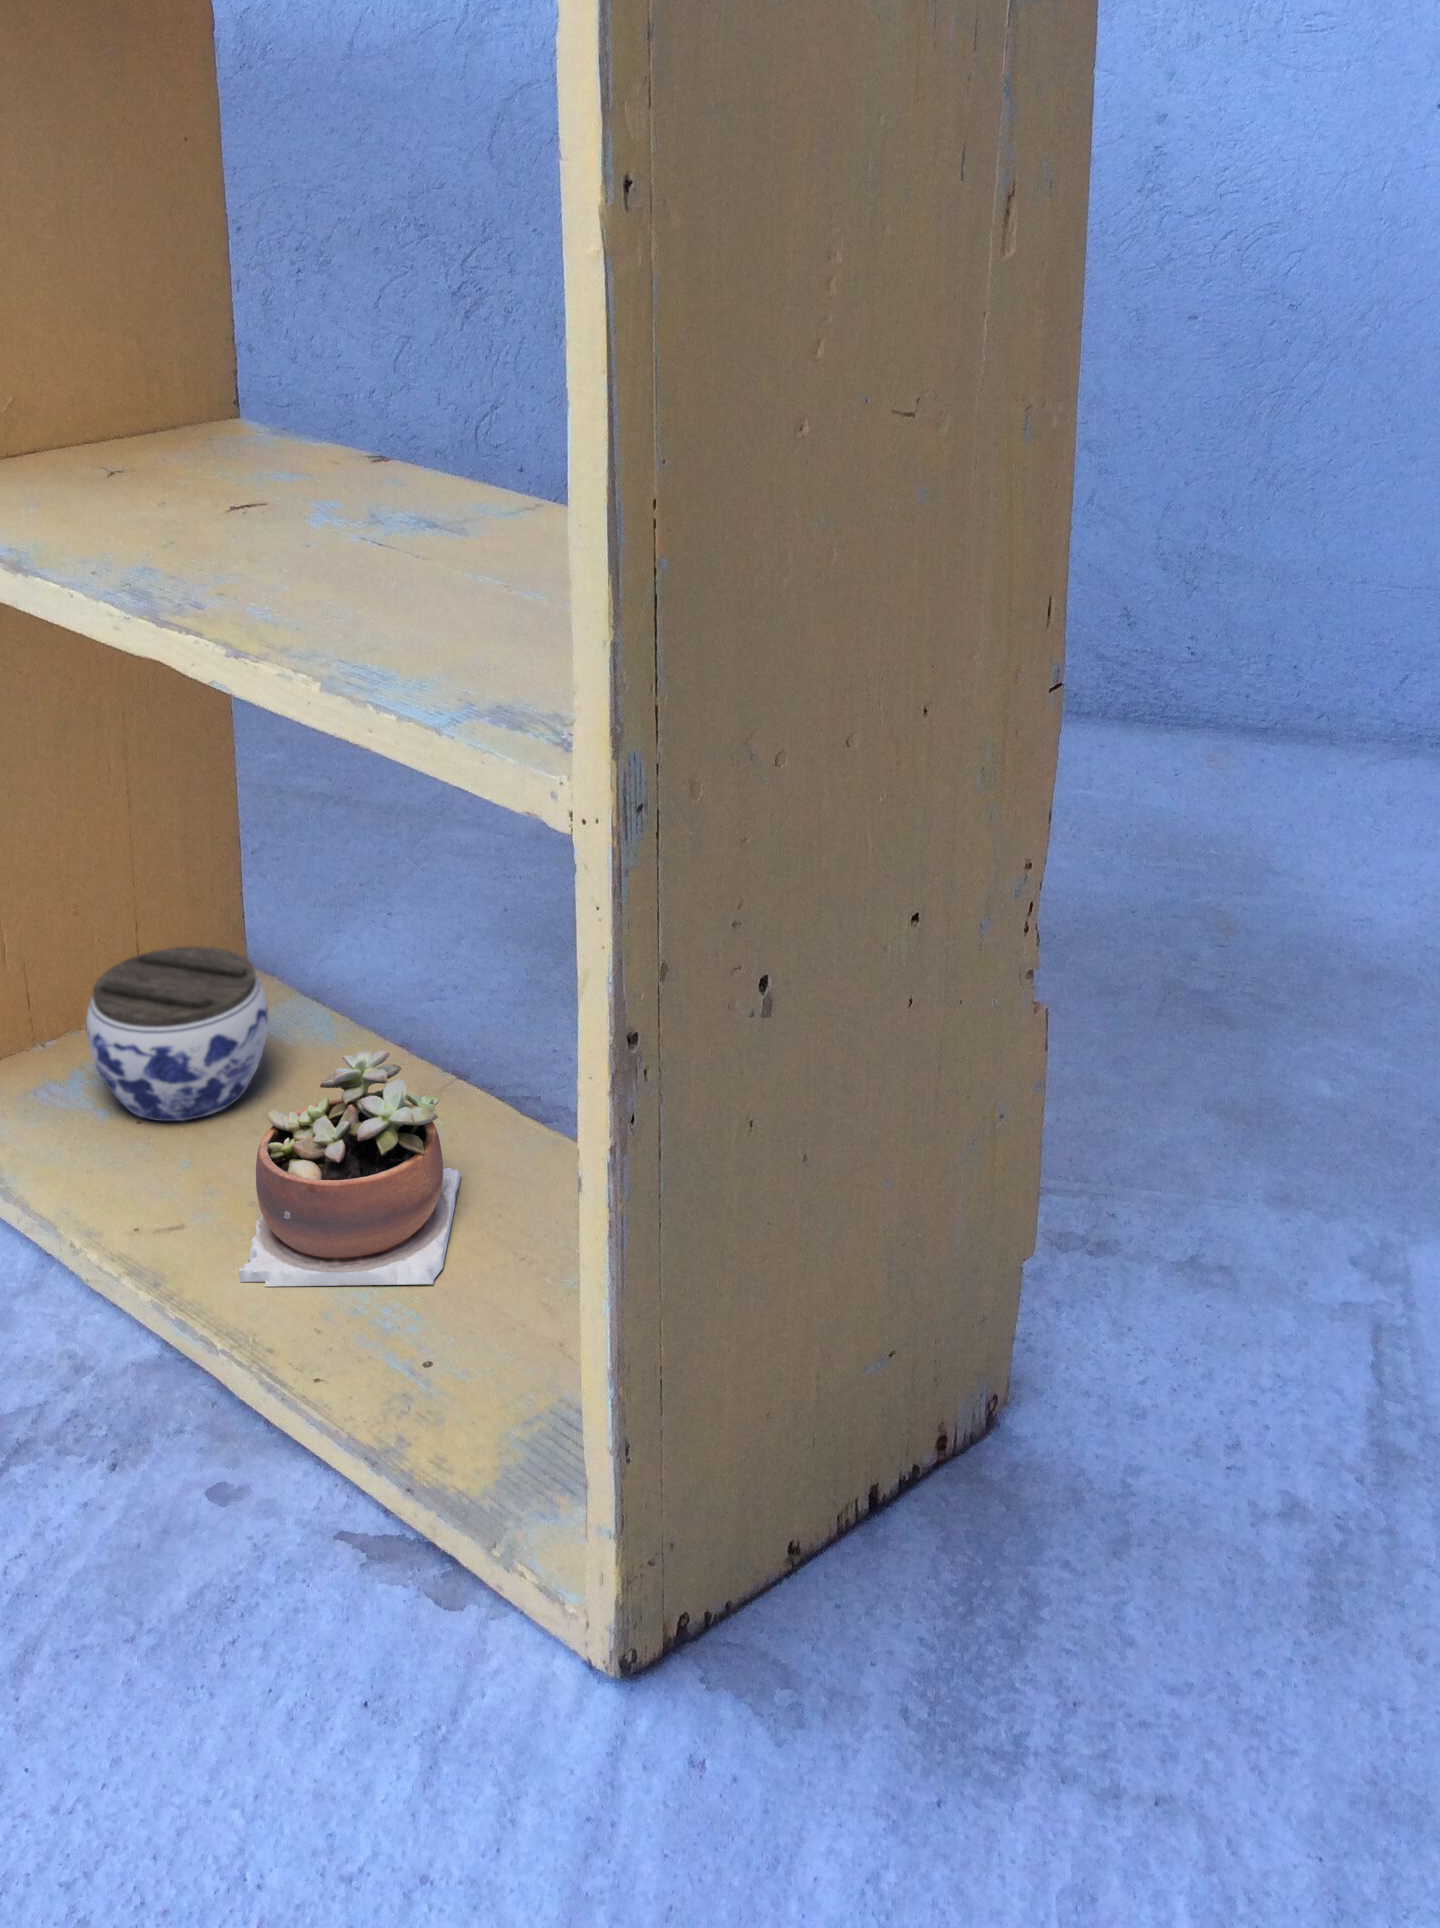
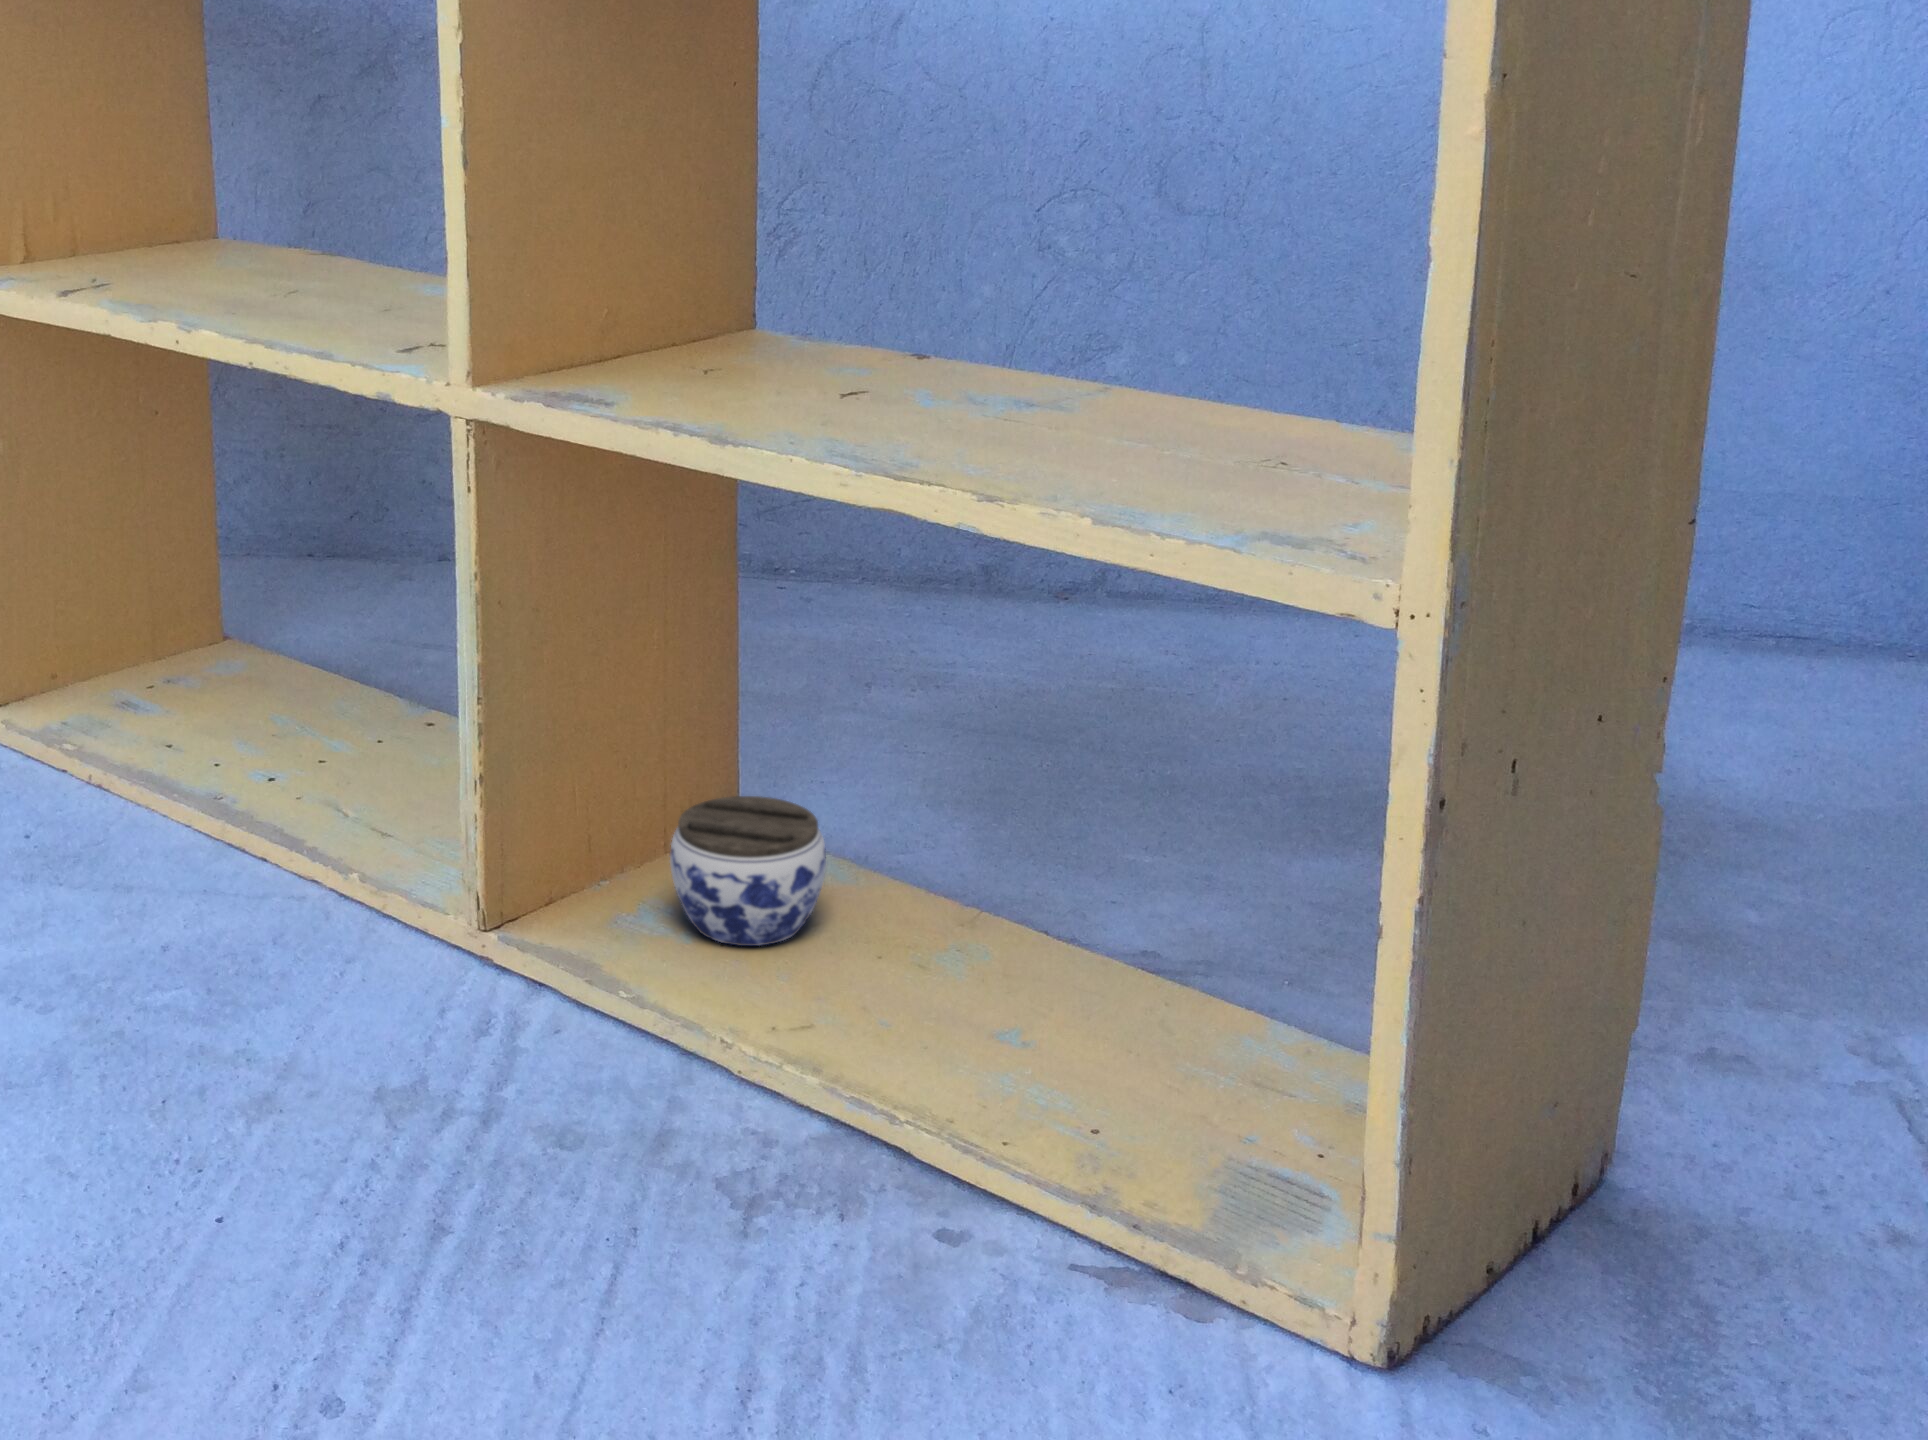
succulent plant: present [239,1050,461,1286] -> none [878,868,1064,1071]

